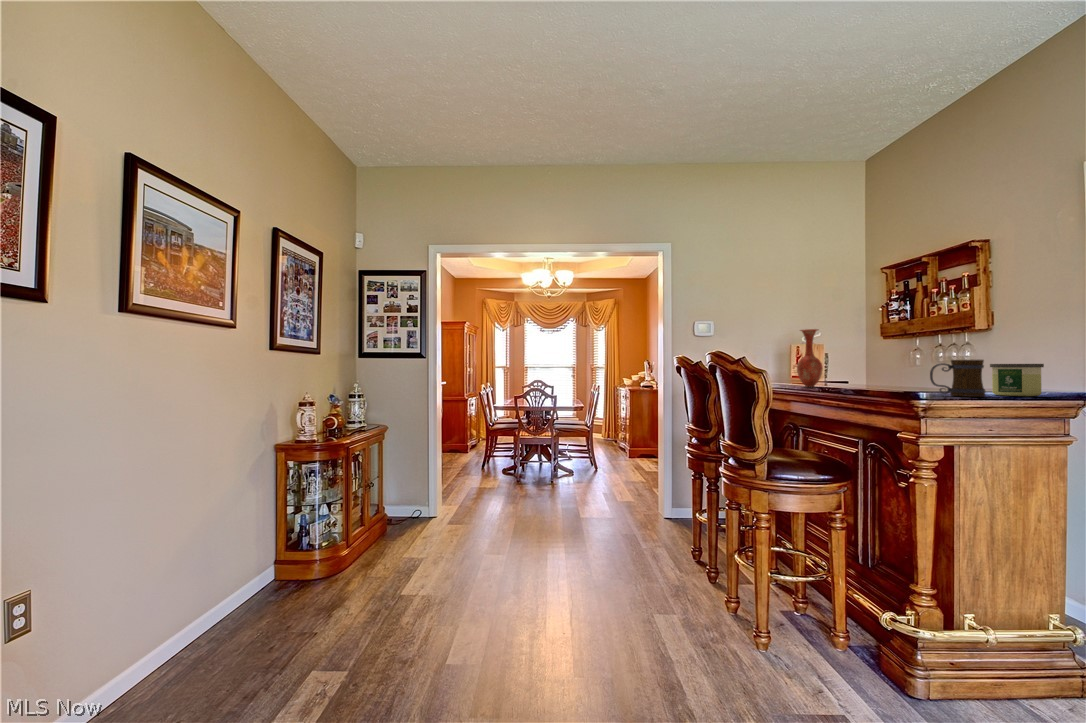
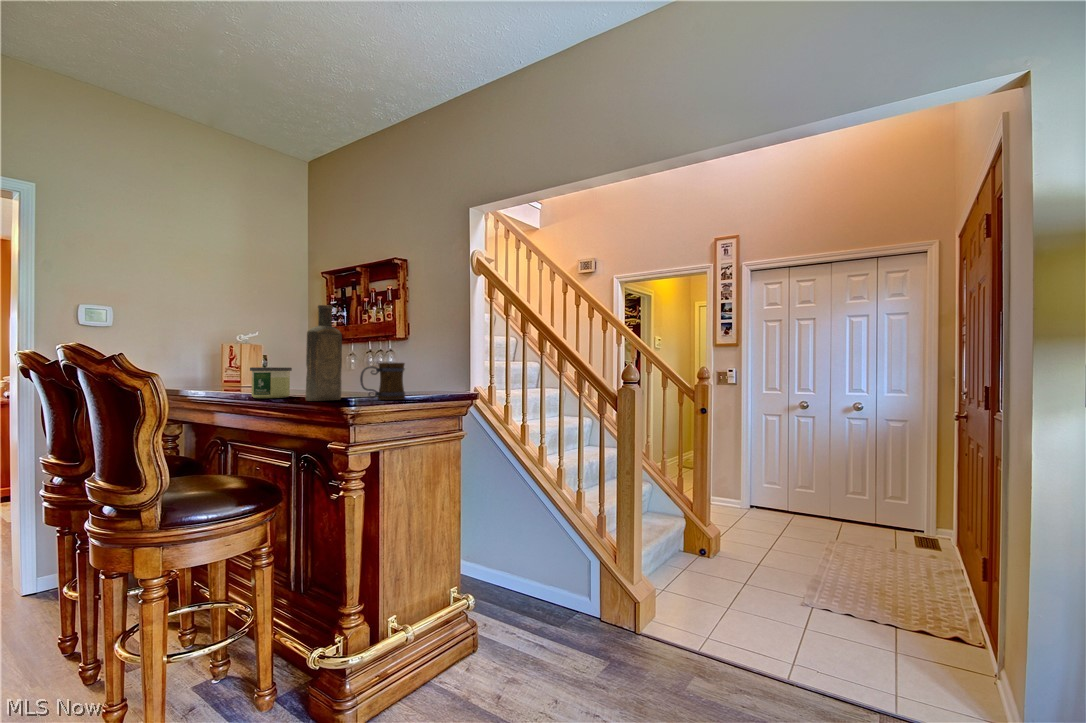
bottle: none [866,309,909,394] -> present [306,305,342,401]
vase: present [797,329,823,387] -> none [220,324,253,396]
candle: present [990,364,1044,396] -> present [250,367,292,398]

